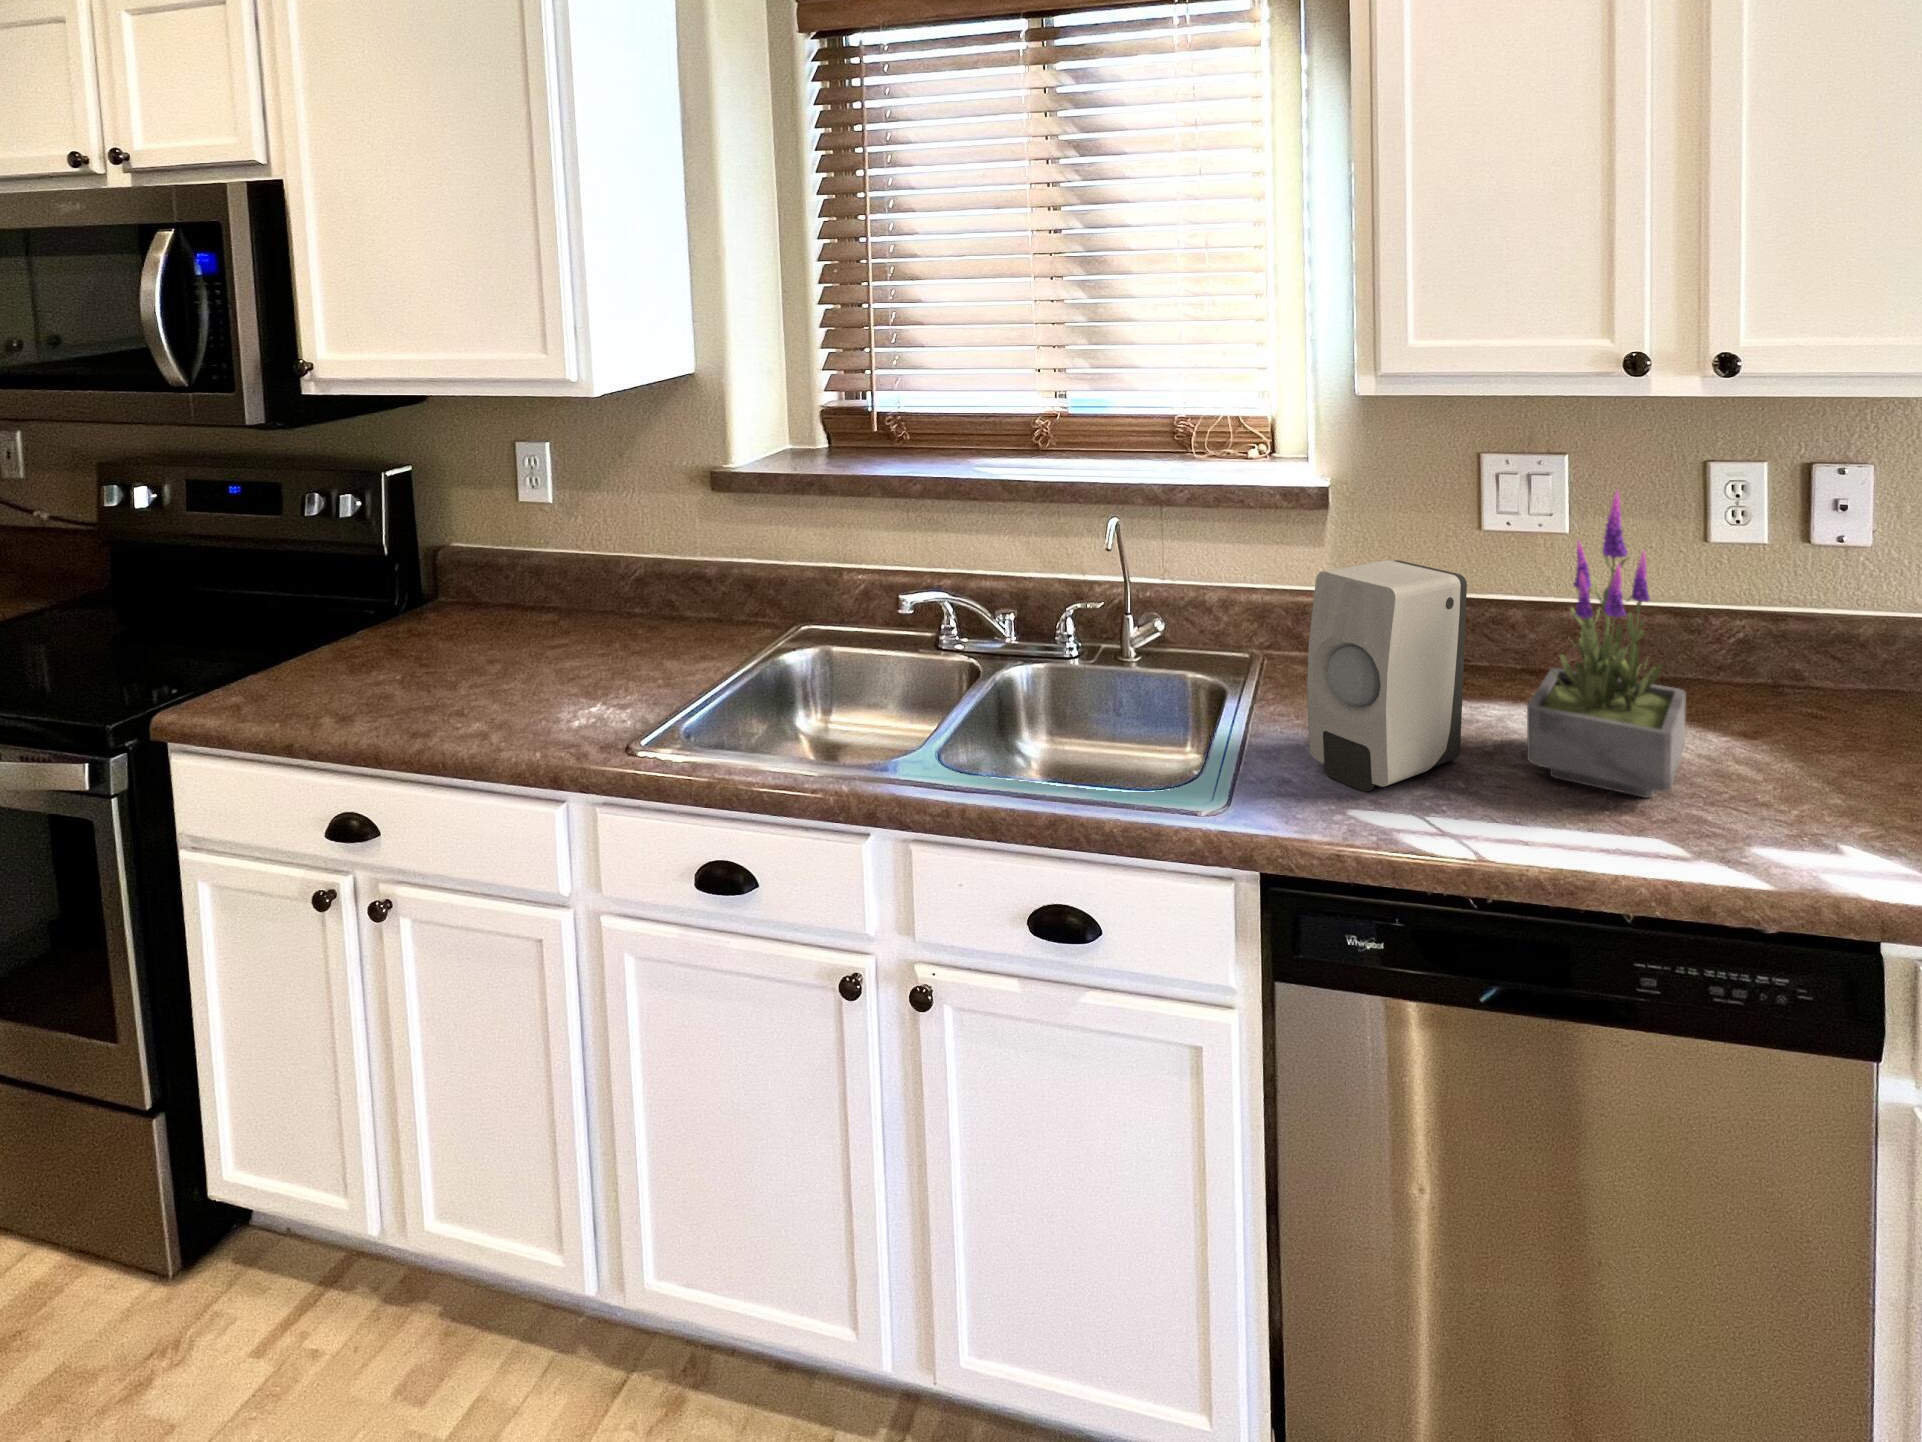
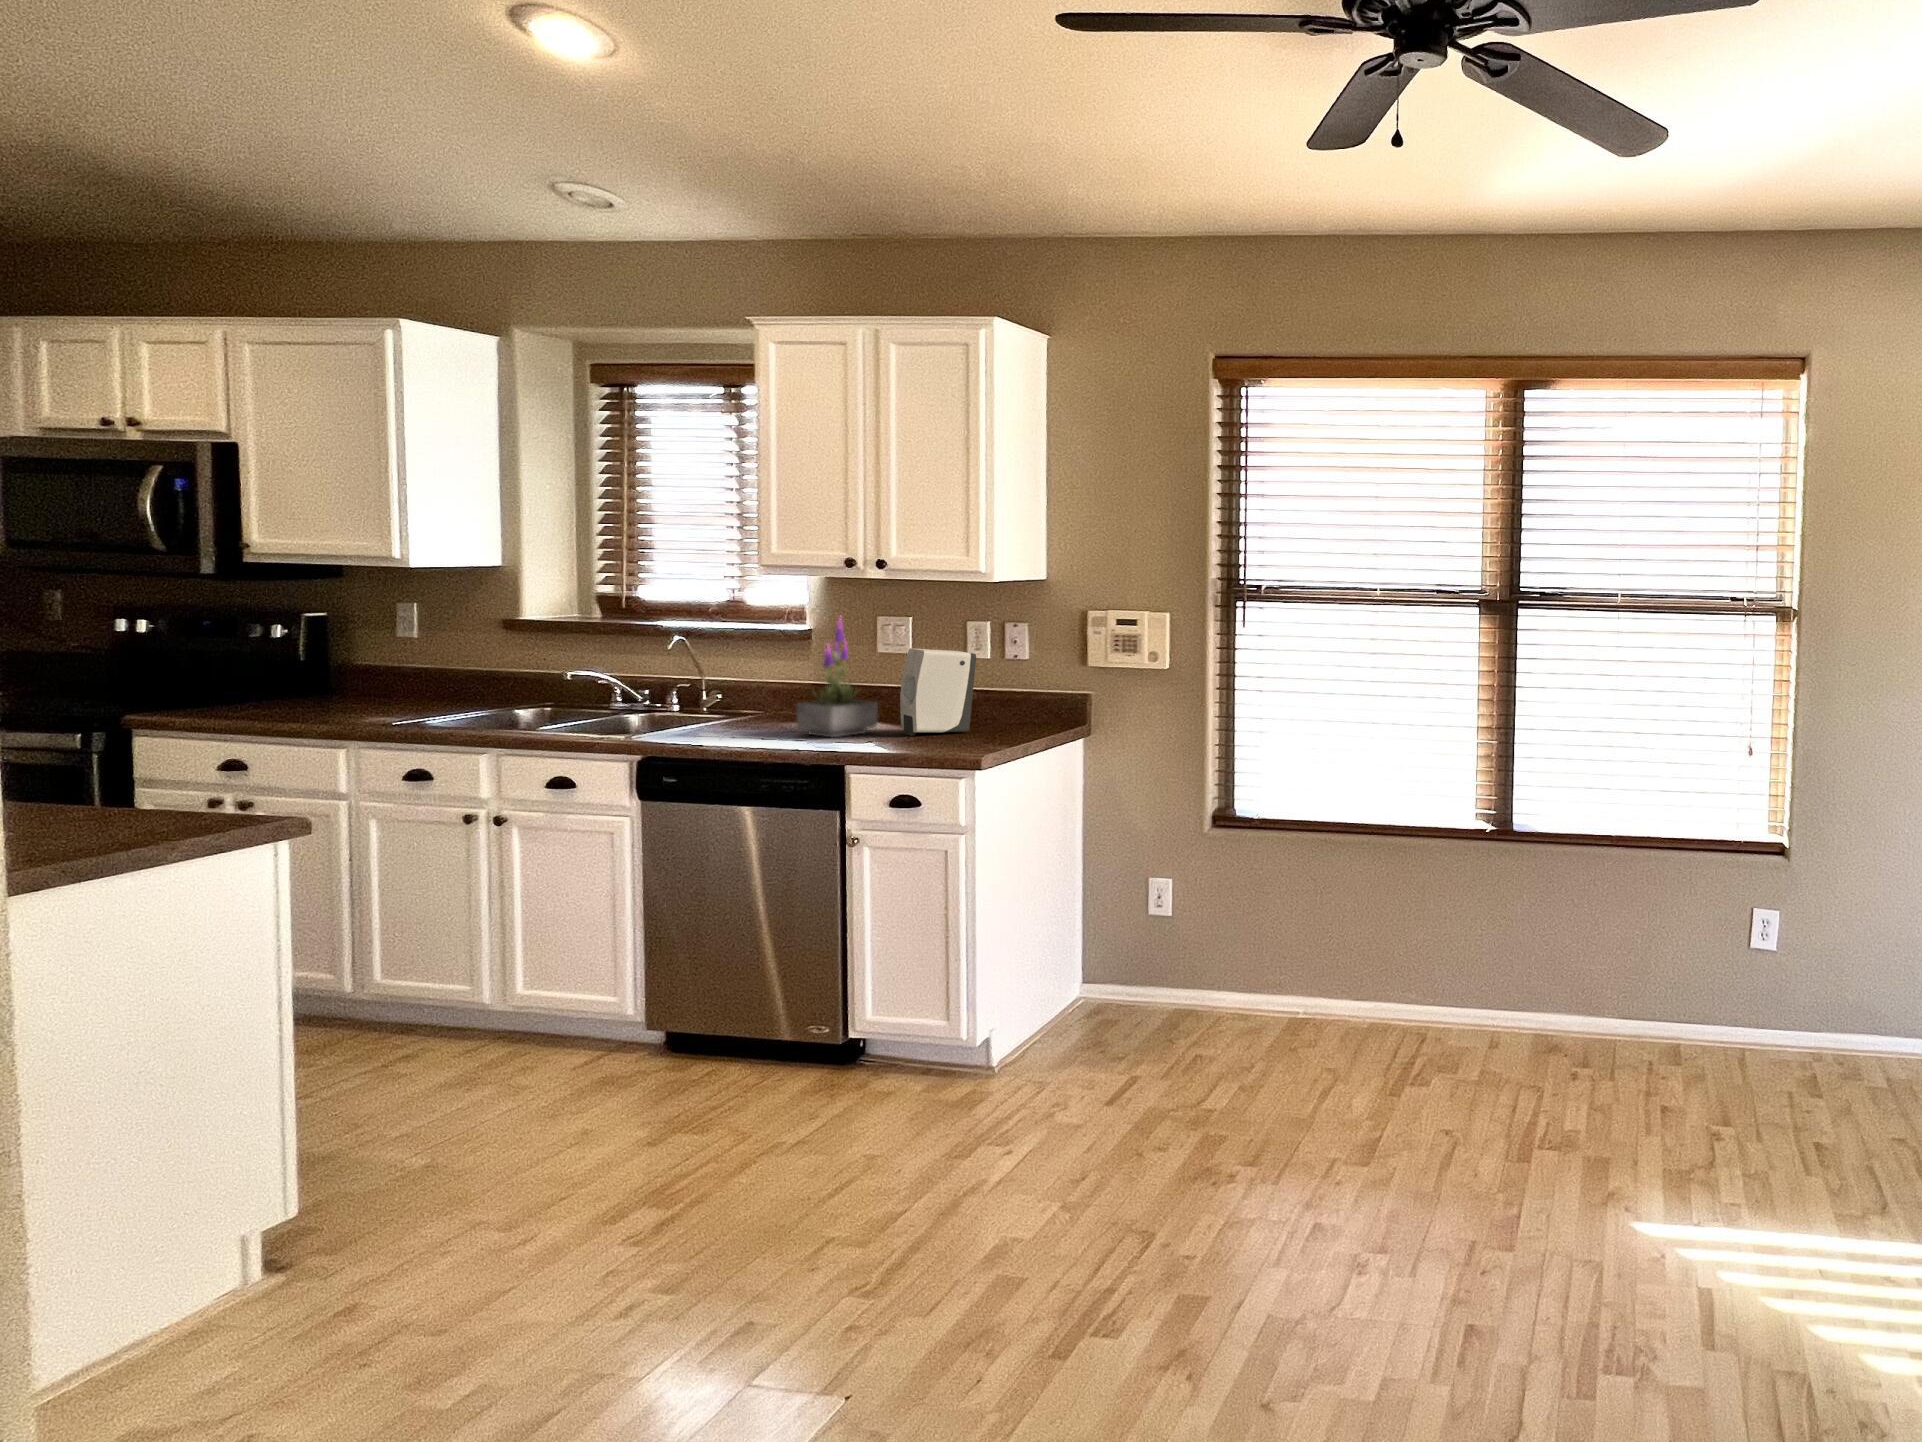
soap dispenser: present [1307,560,1467,792] -> present [900,648,976,736]

